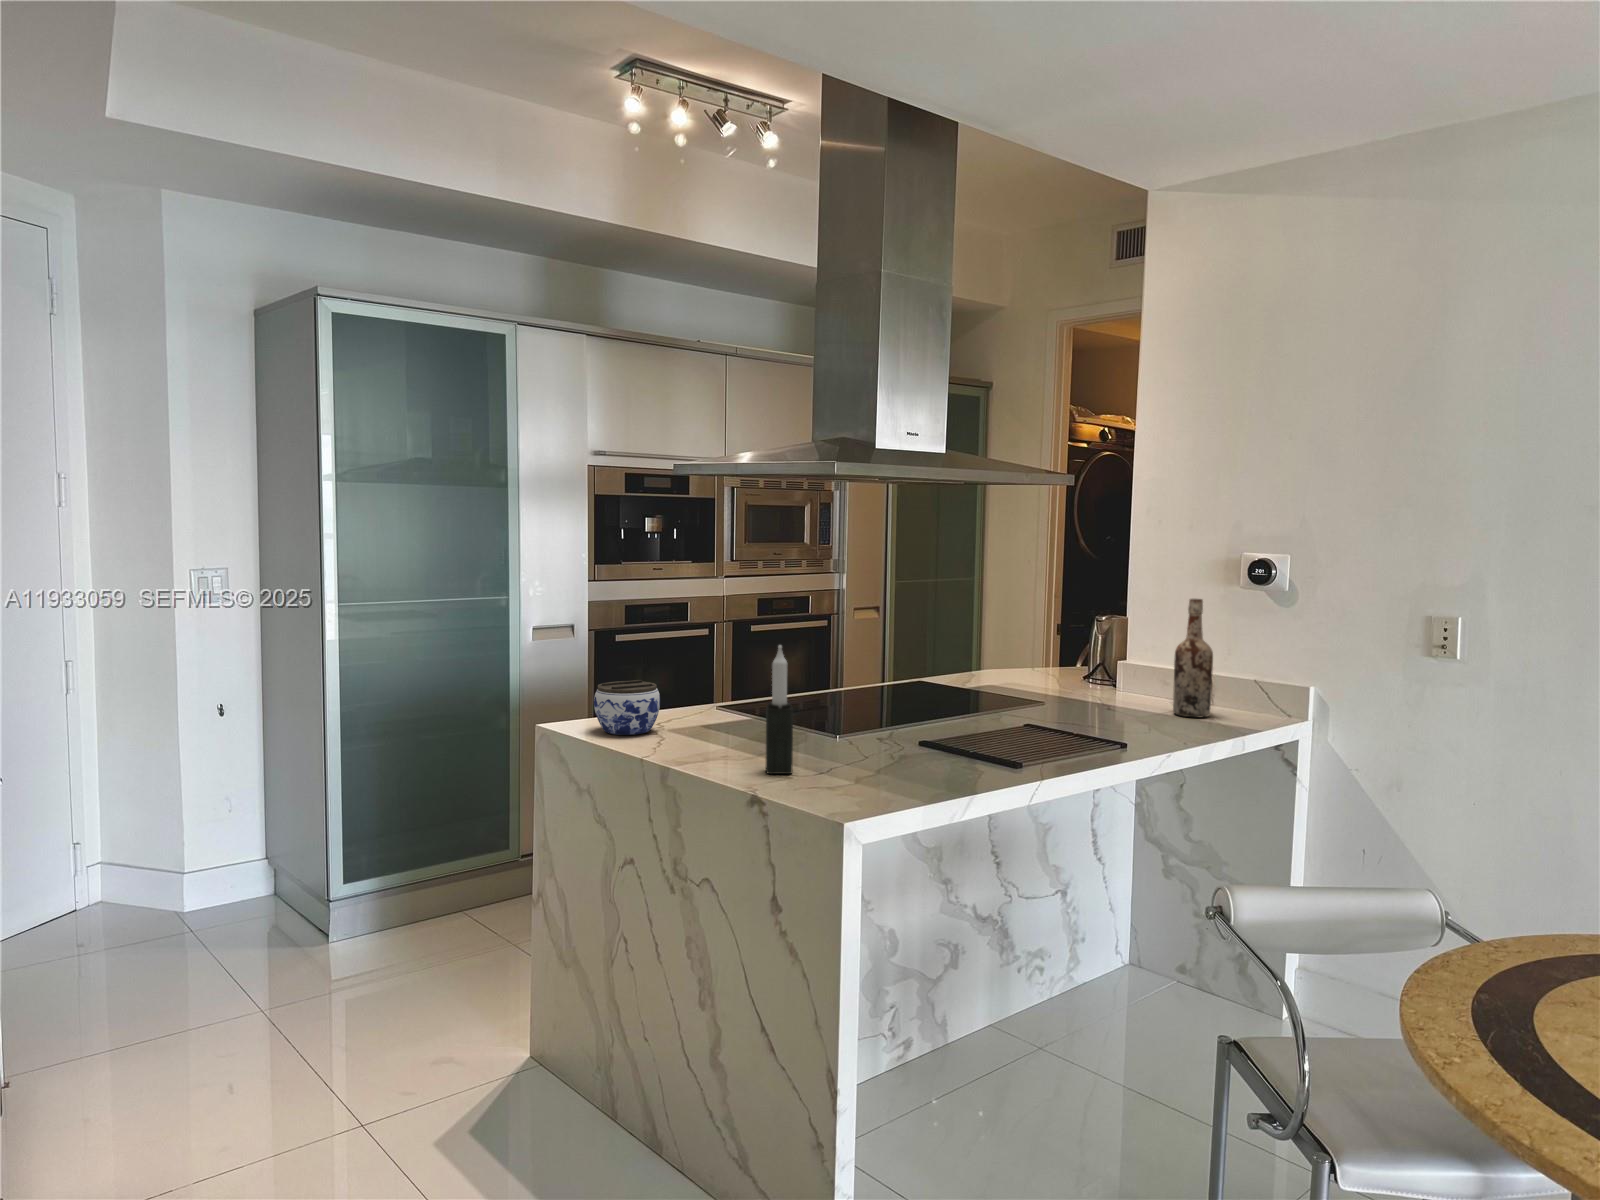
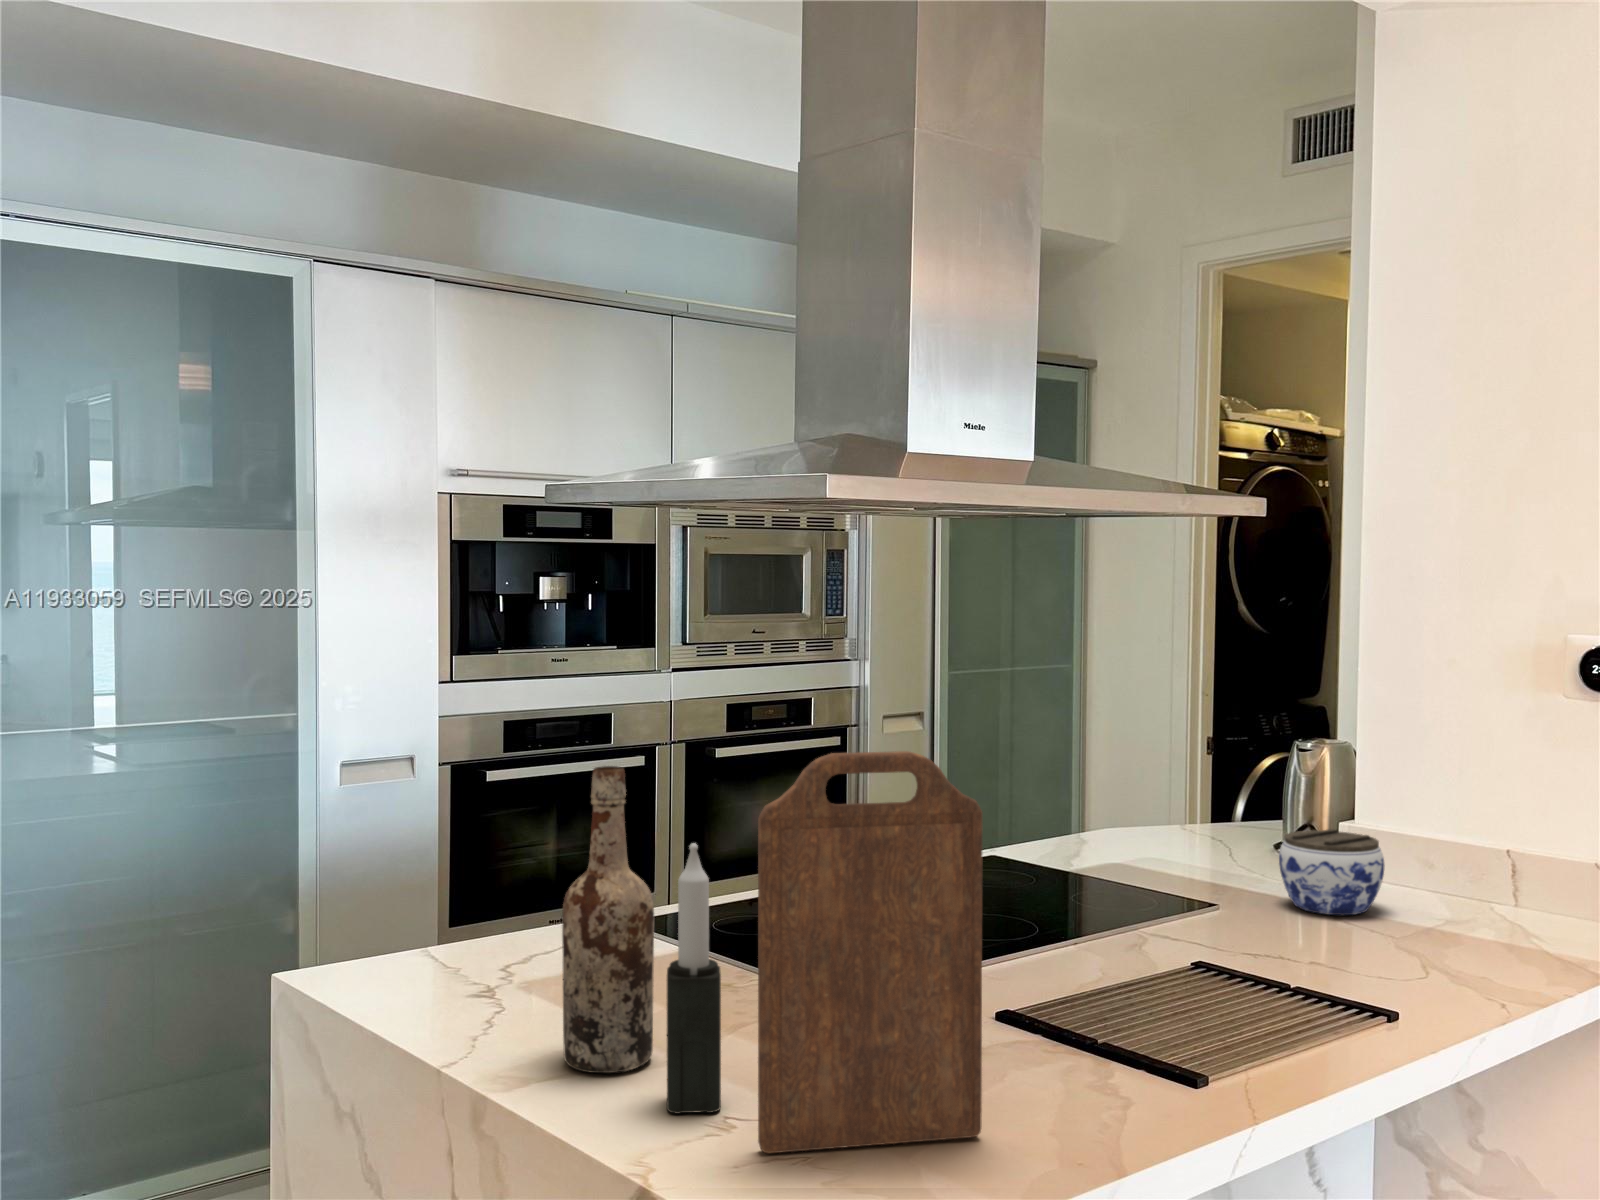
cutting board: none [814,599,921,787] -> present [758,751,983,1153]
wine bottle: present [1173,599,1213,718] -> present [562,766,654,1073]
jar: present [594,680,660,735] -> present [1279,829,1385,915]

